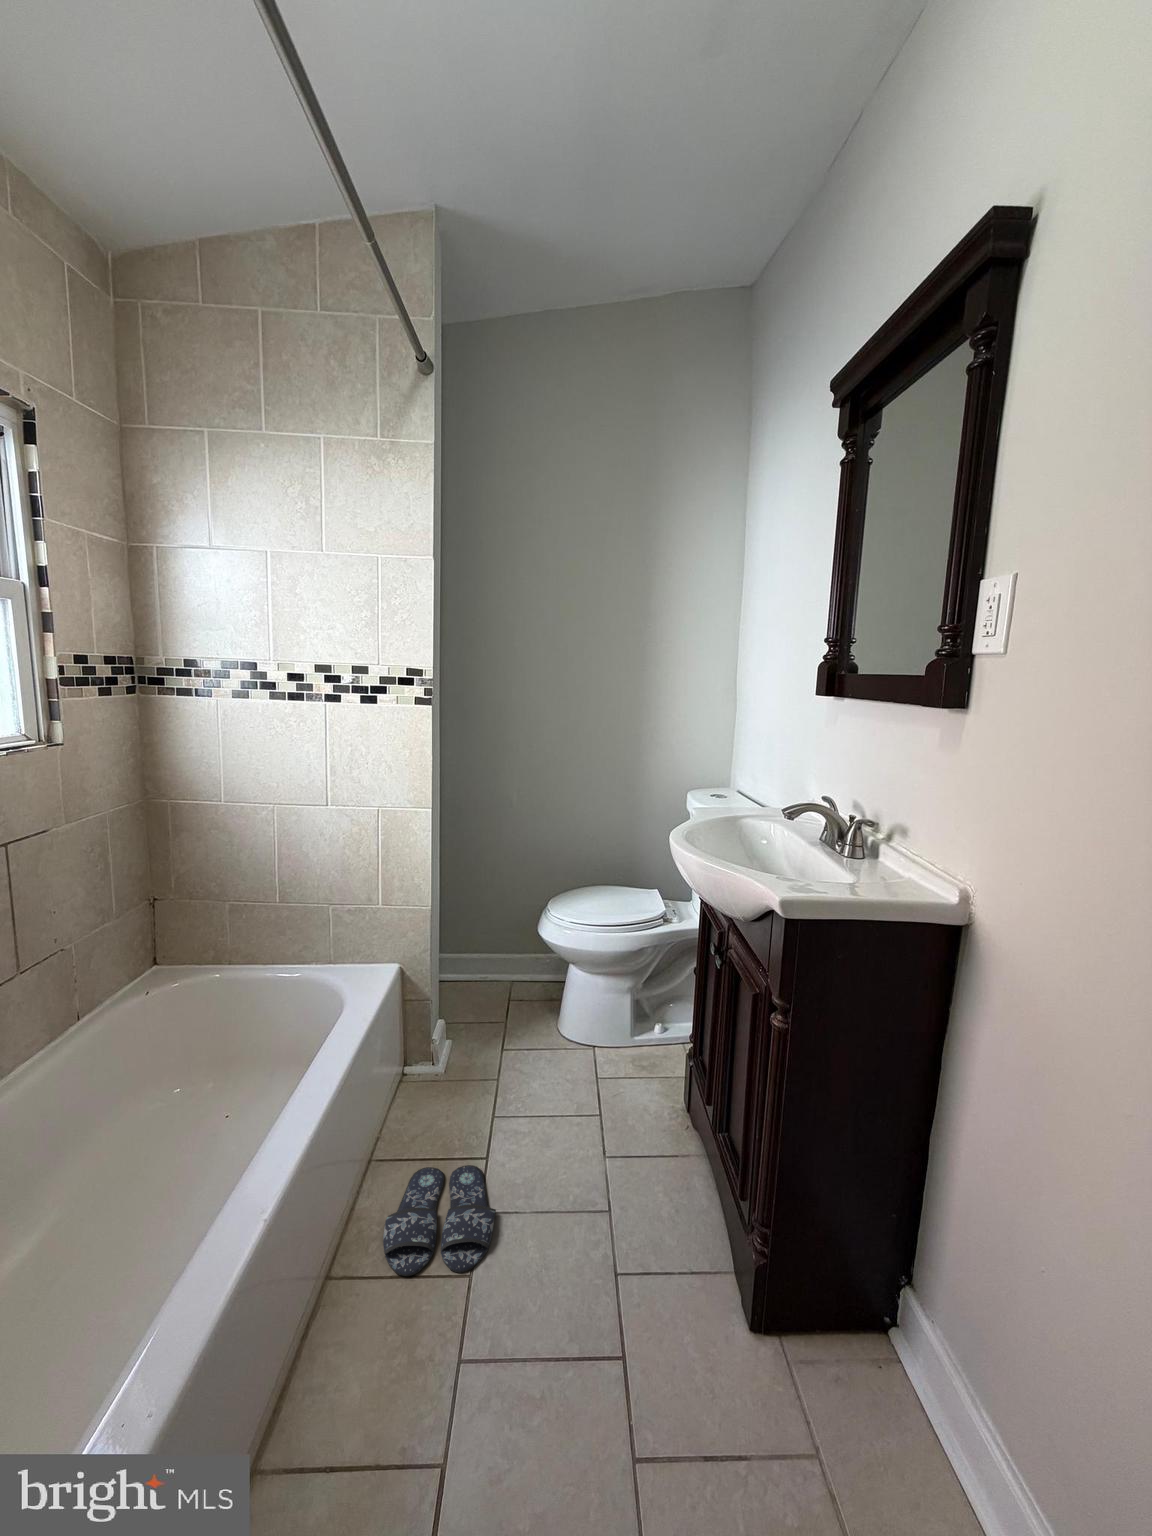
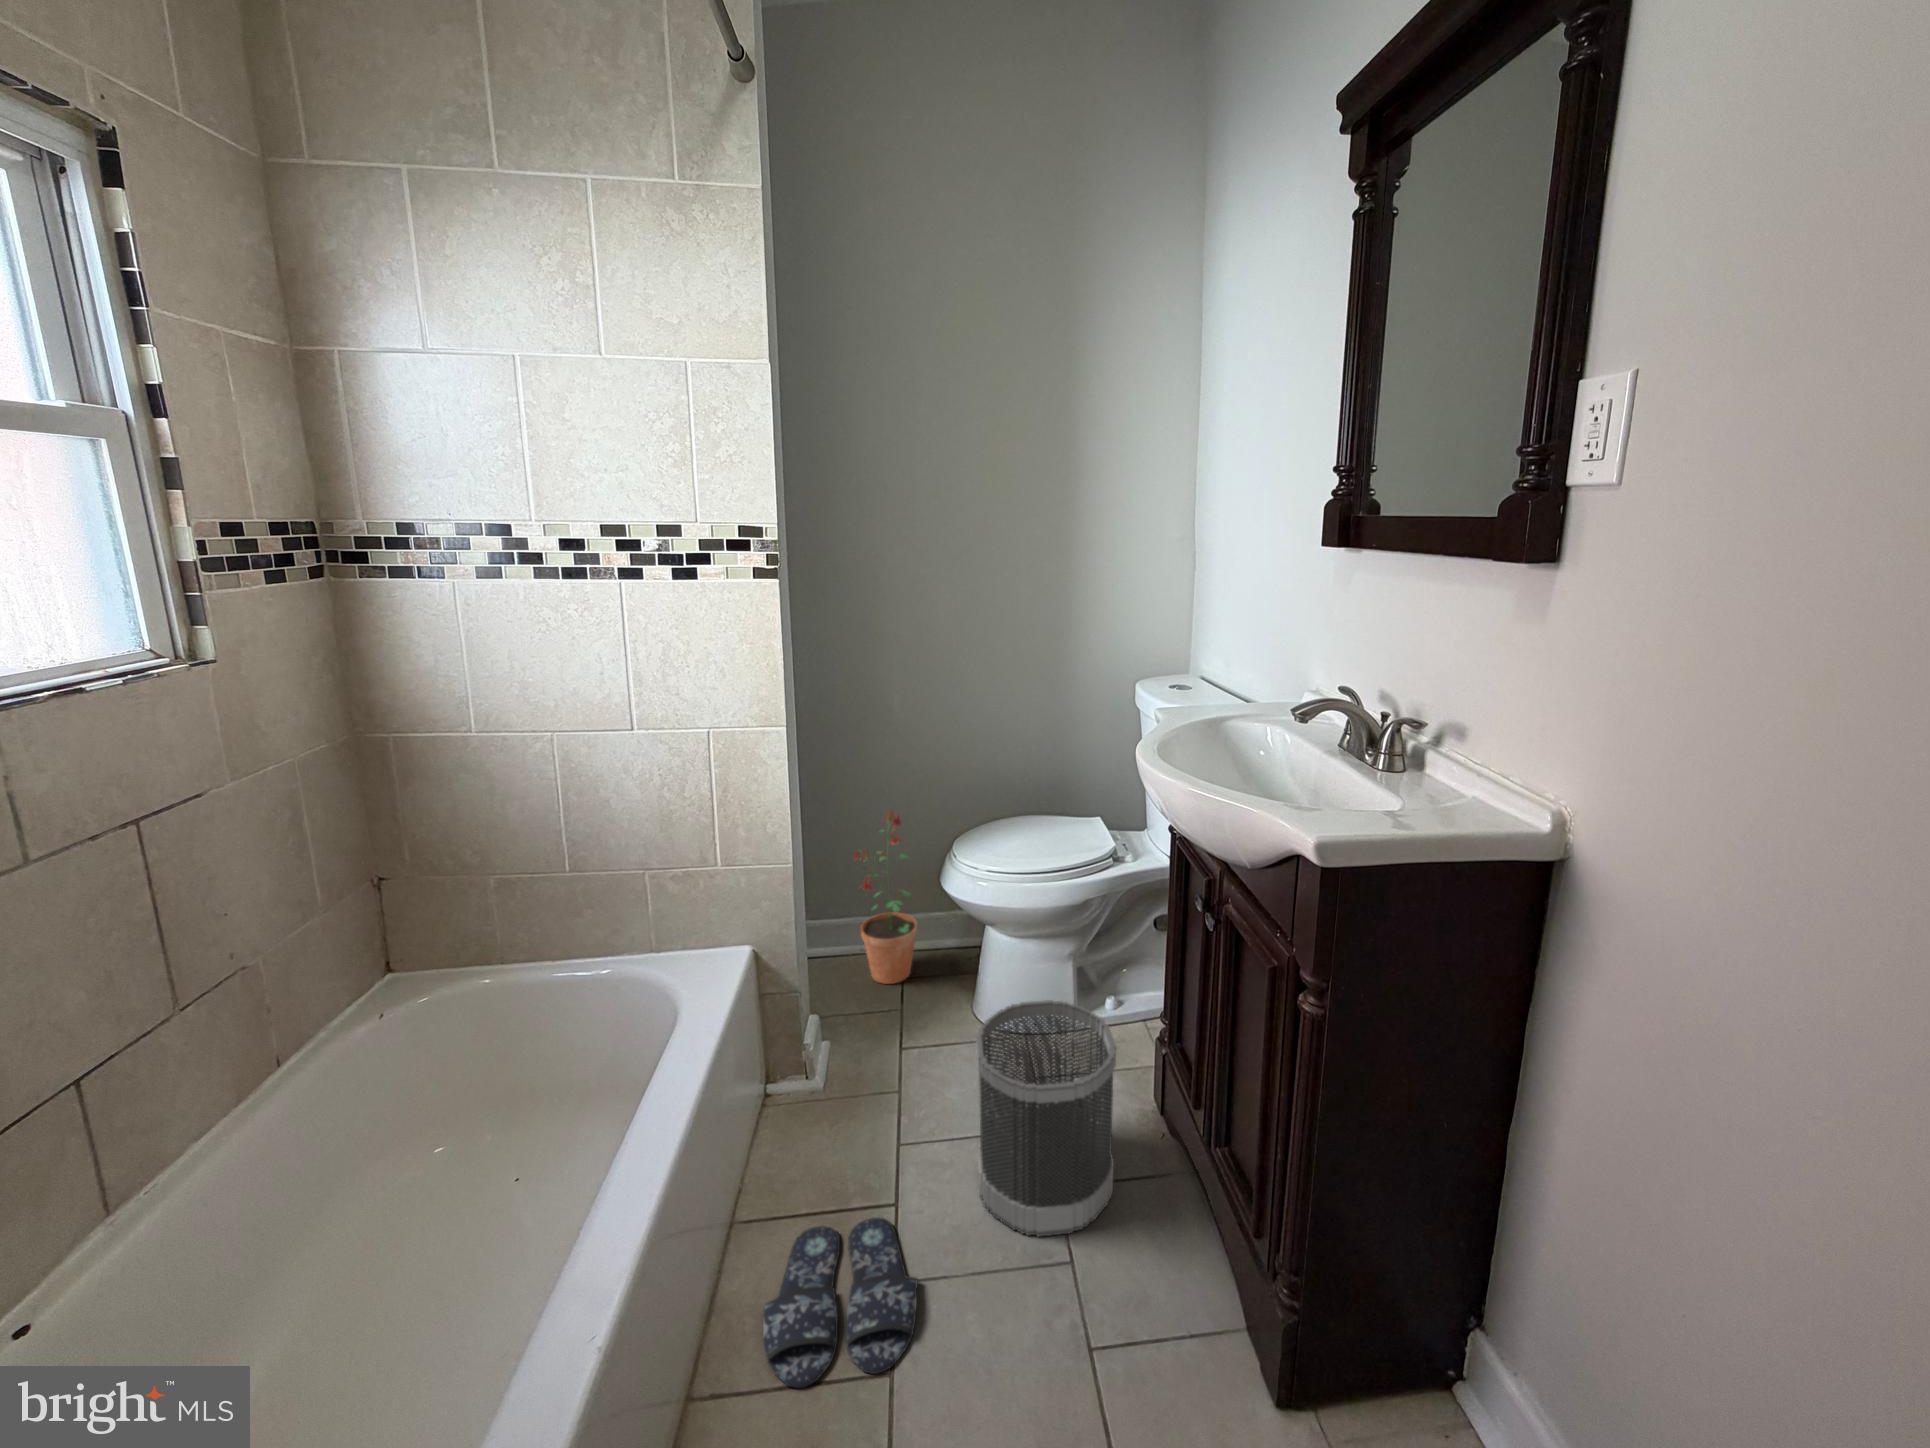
potted plant: none [476,877,521,1004] -> present [854,809,917,984]
wastebasket: none [547,1018,650,1190] -> present [976,1000,1116,1236]

